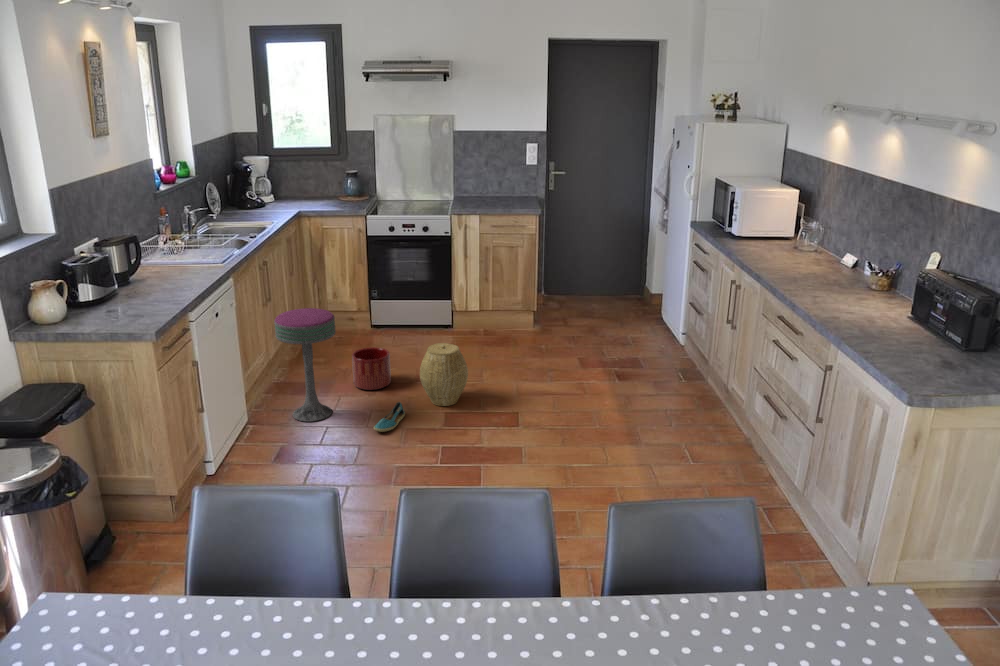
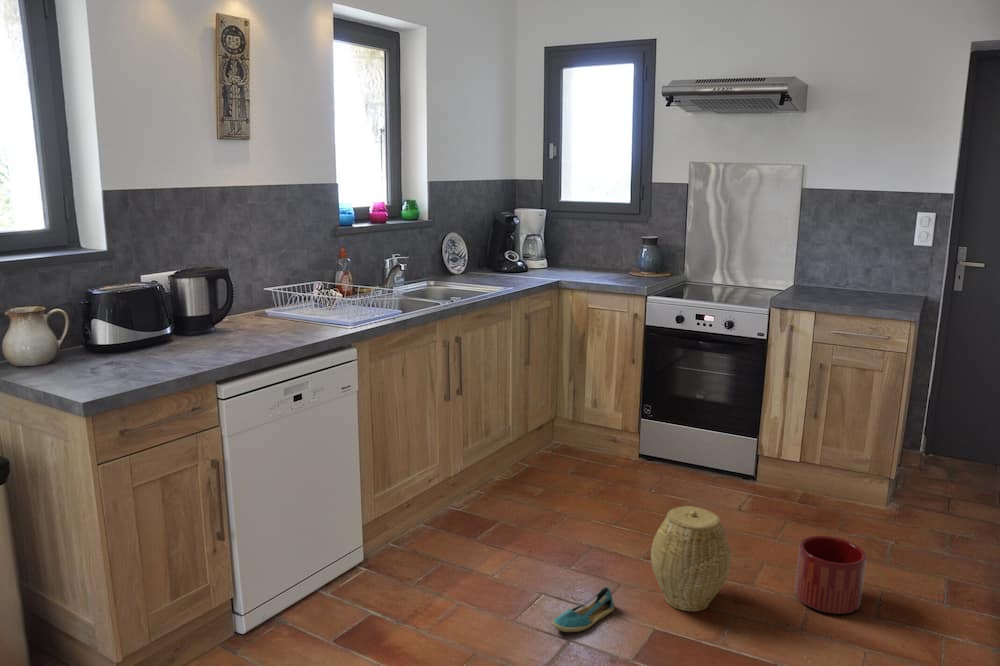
bar stool: present [274,308,336,422] -> none [446,416,533,585]
planter: present [352,347,391,390] -> present [795,536,866,614]

